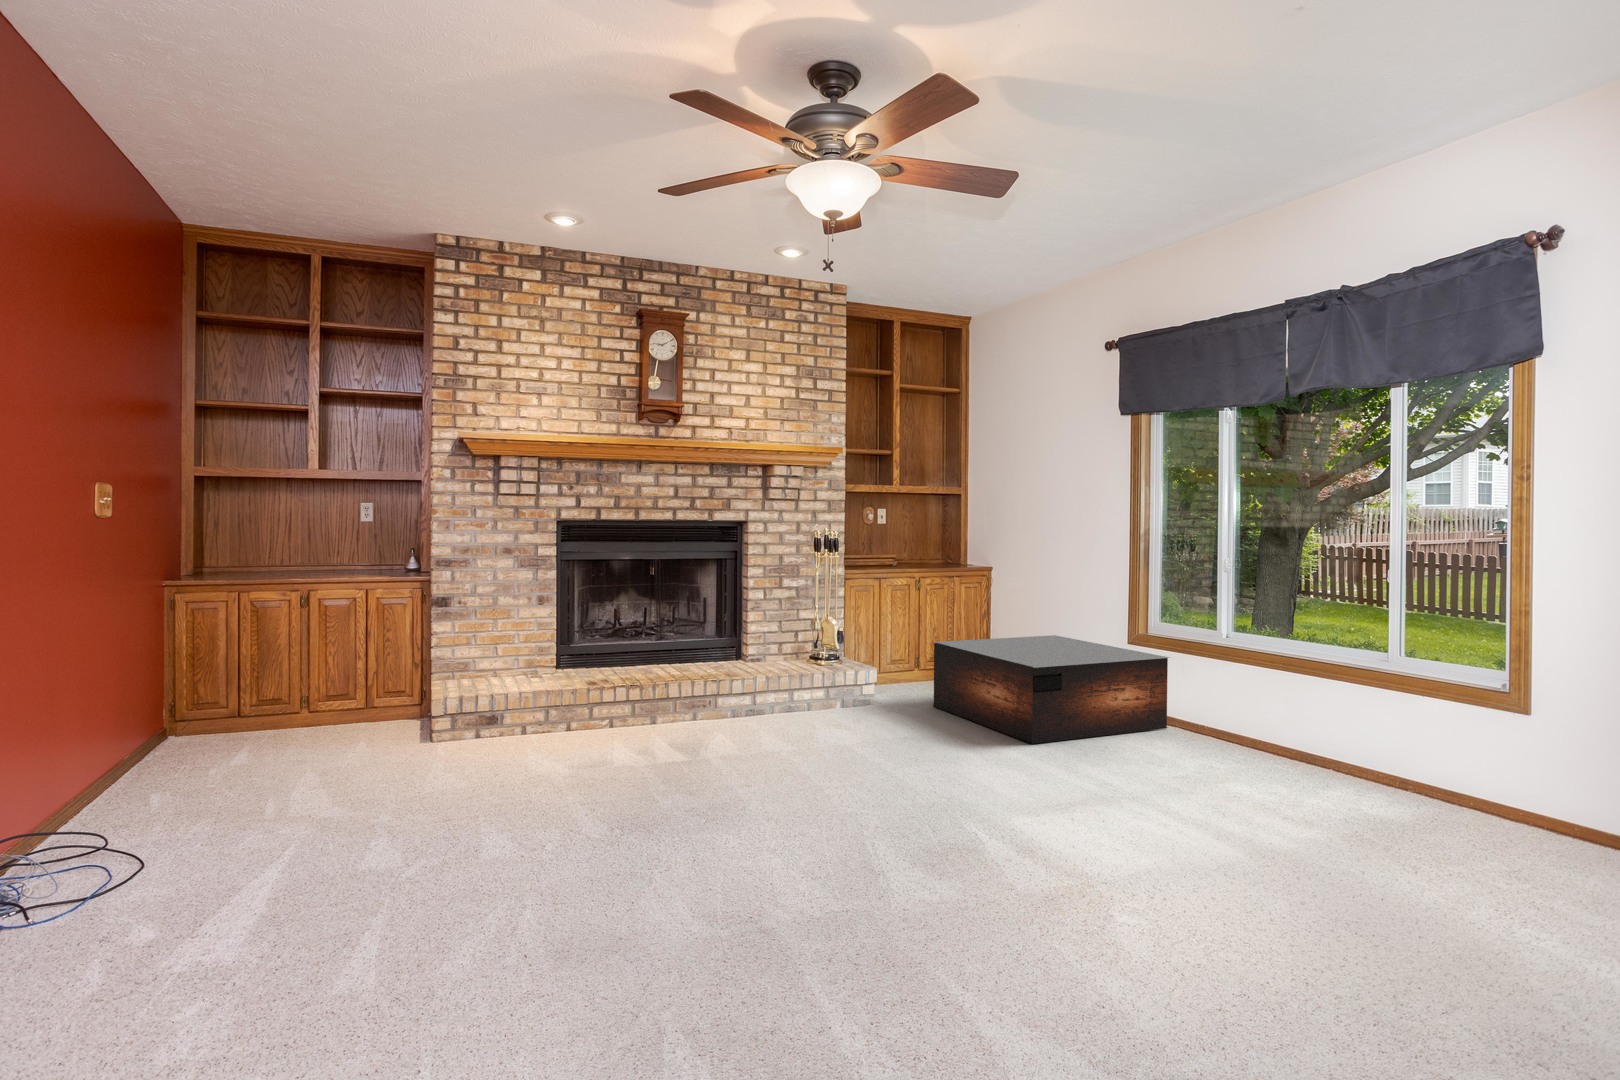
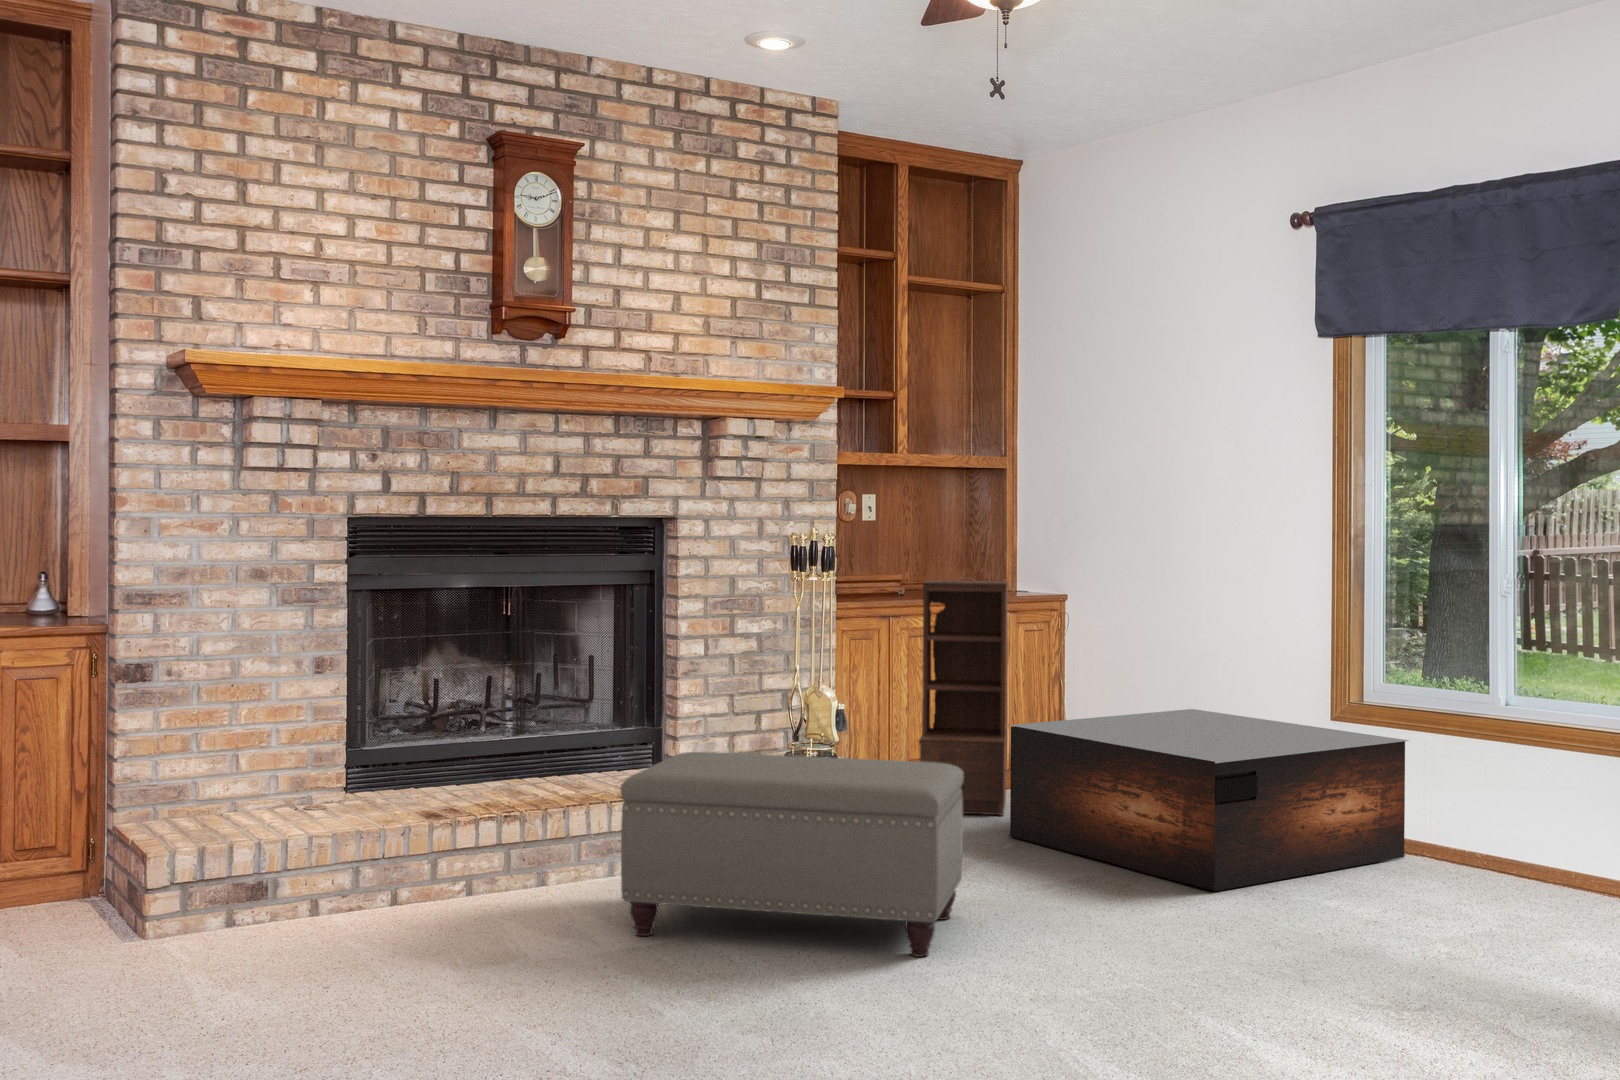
bookshelf: none [891,558,949,694] -> present [919,580,1008,816]
ottoman: none [672,652,873,774] -> present [620,752,964,957]

